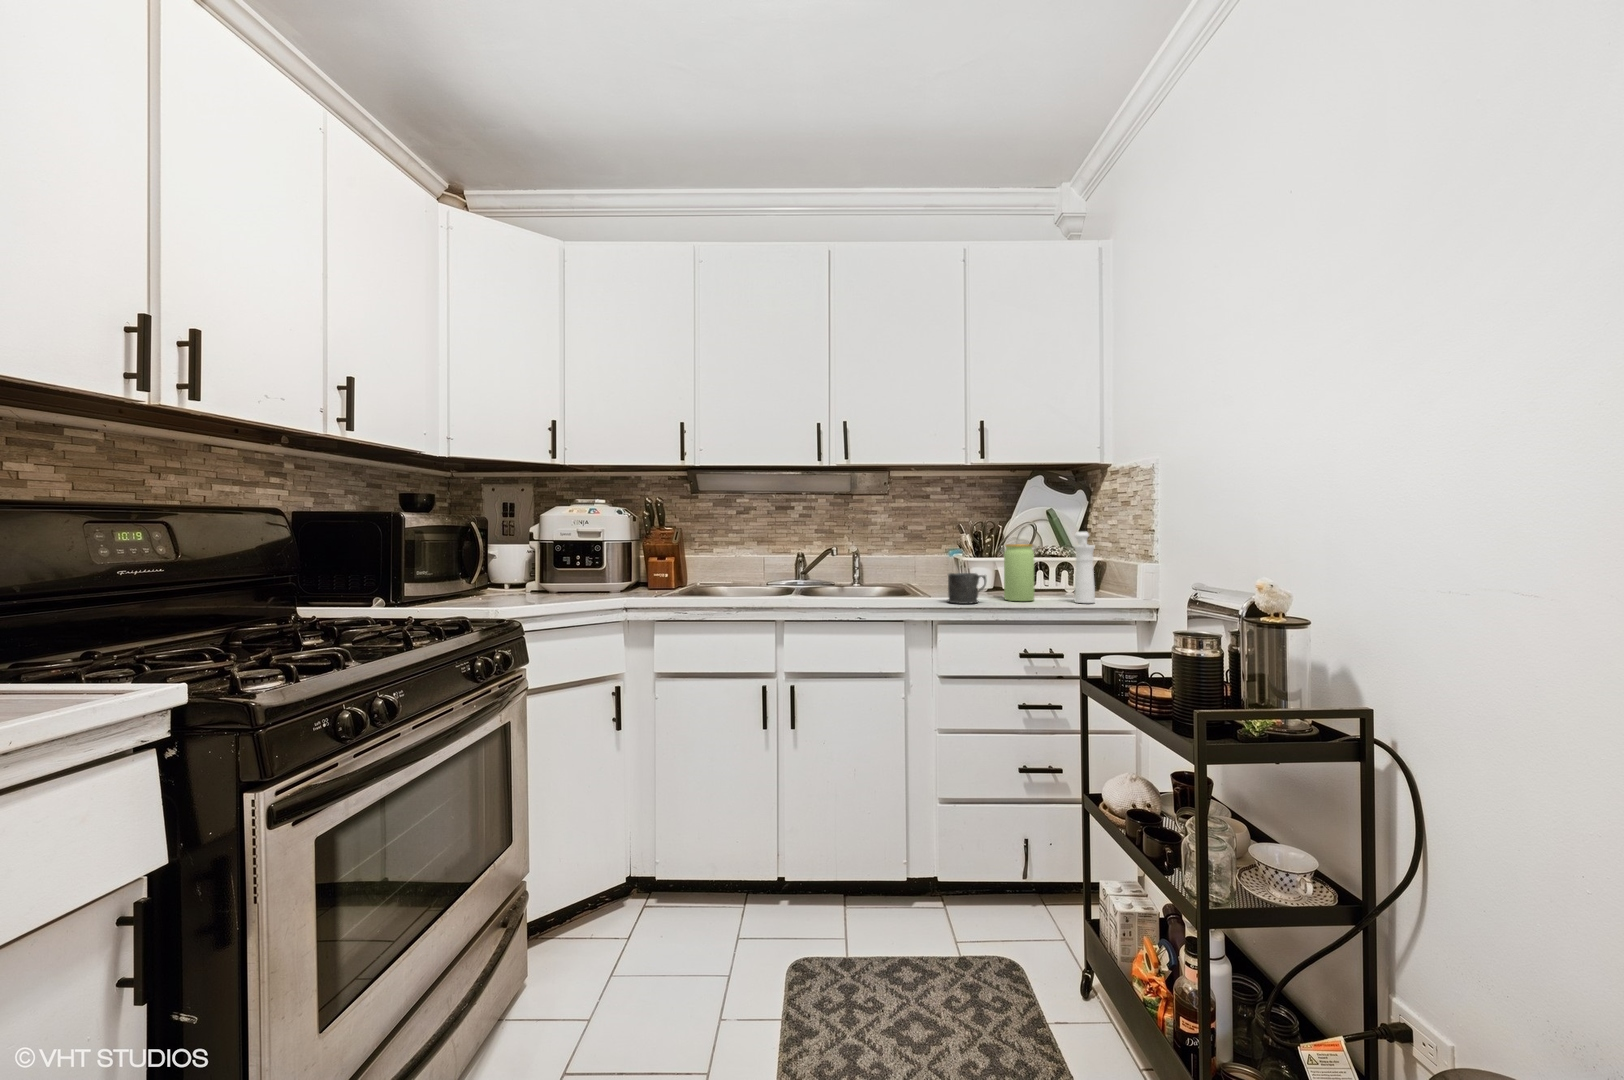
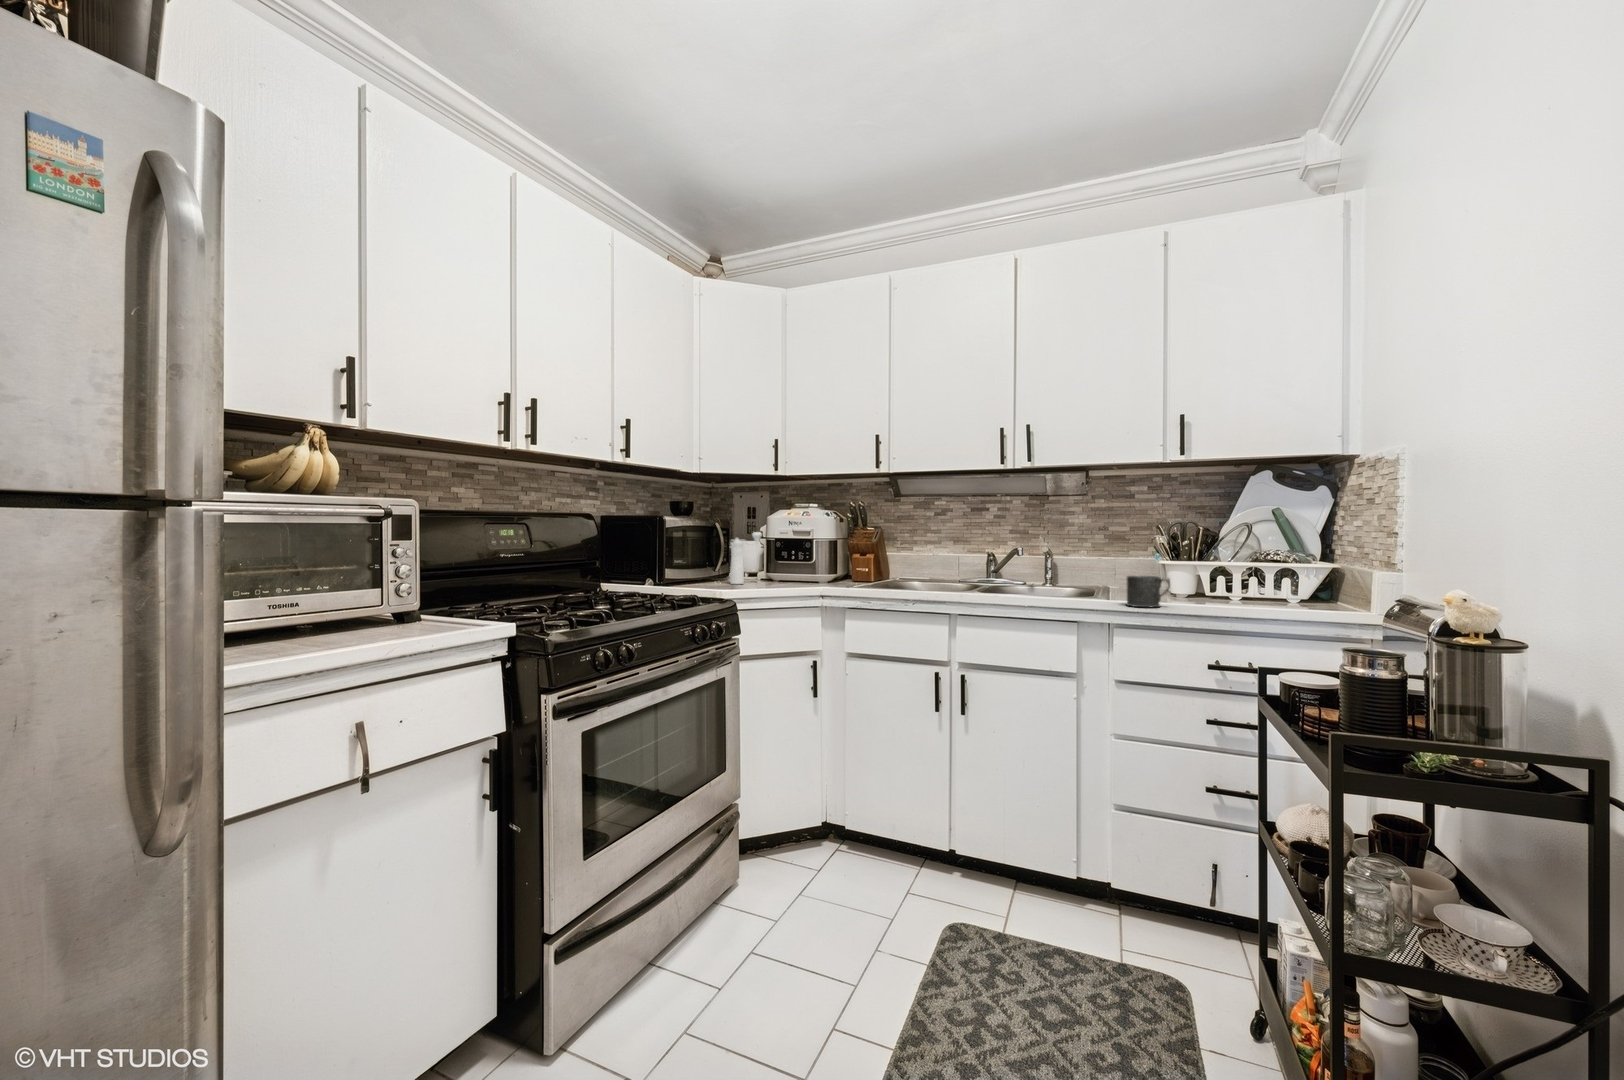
pepper mill: present [1074,532,1095,603] -> present [730,532,762,584]
jar: present [1004,544,1034,601] -> none [1196,547,1233,608]

